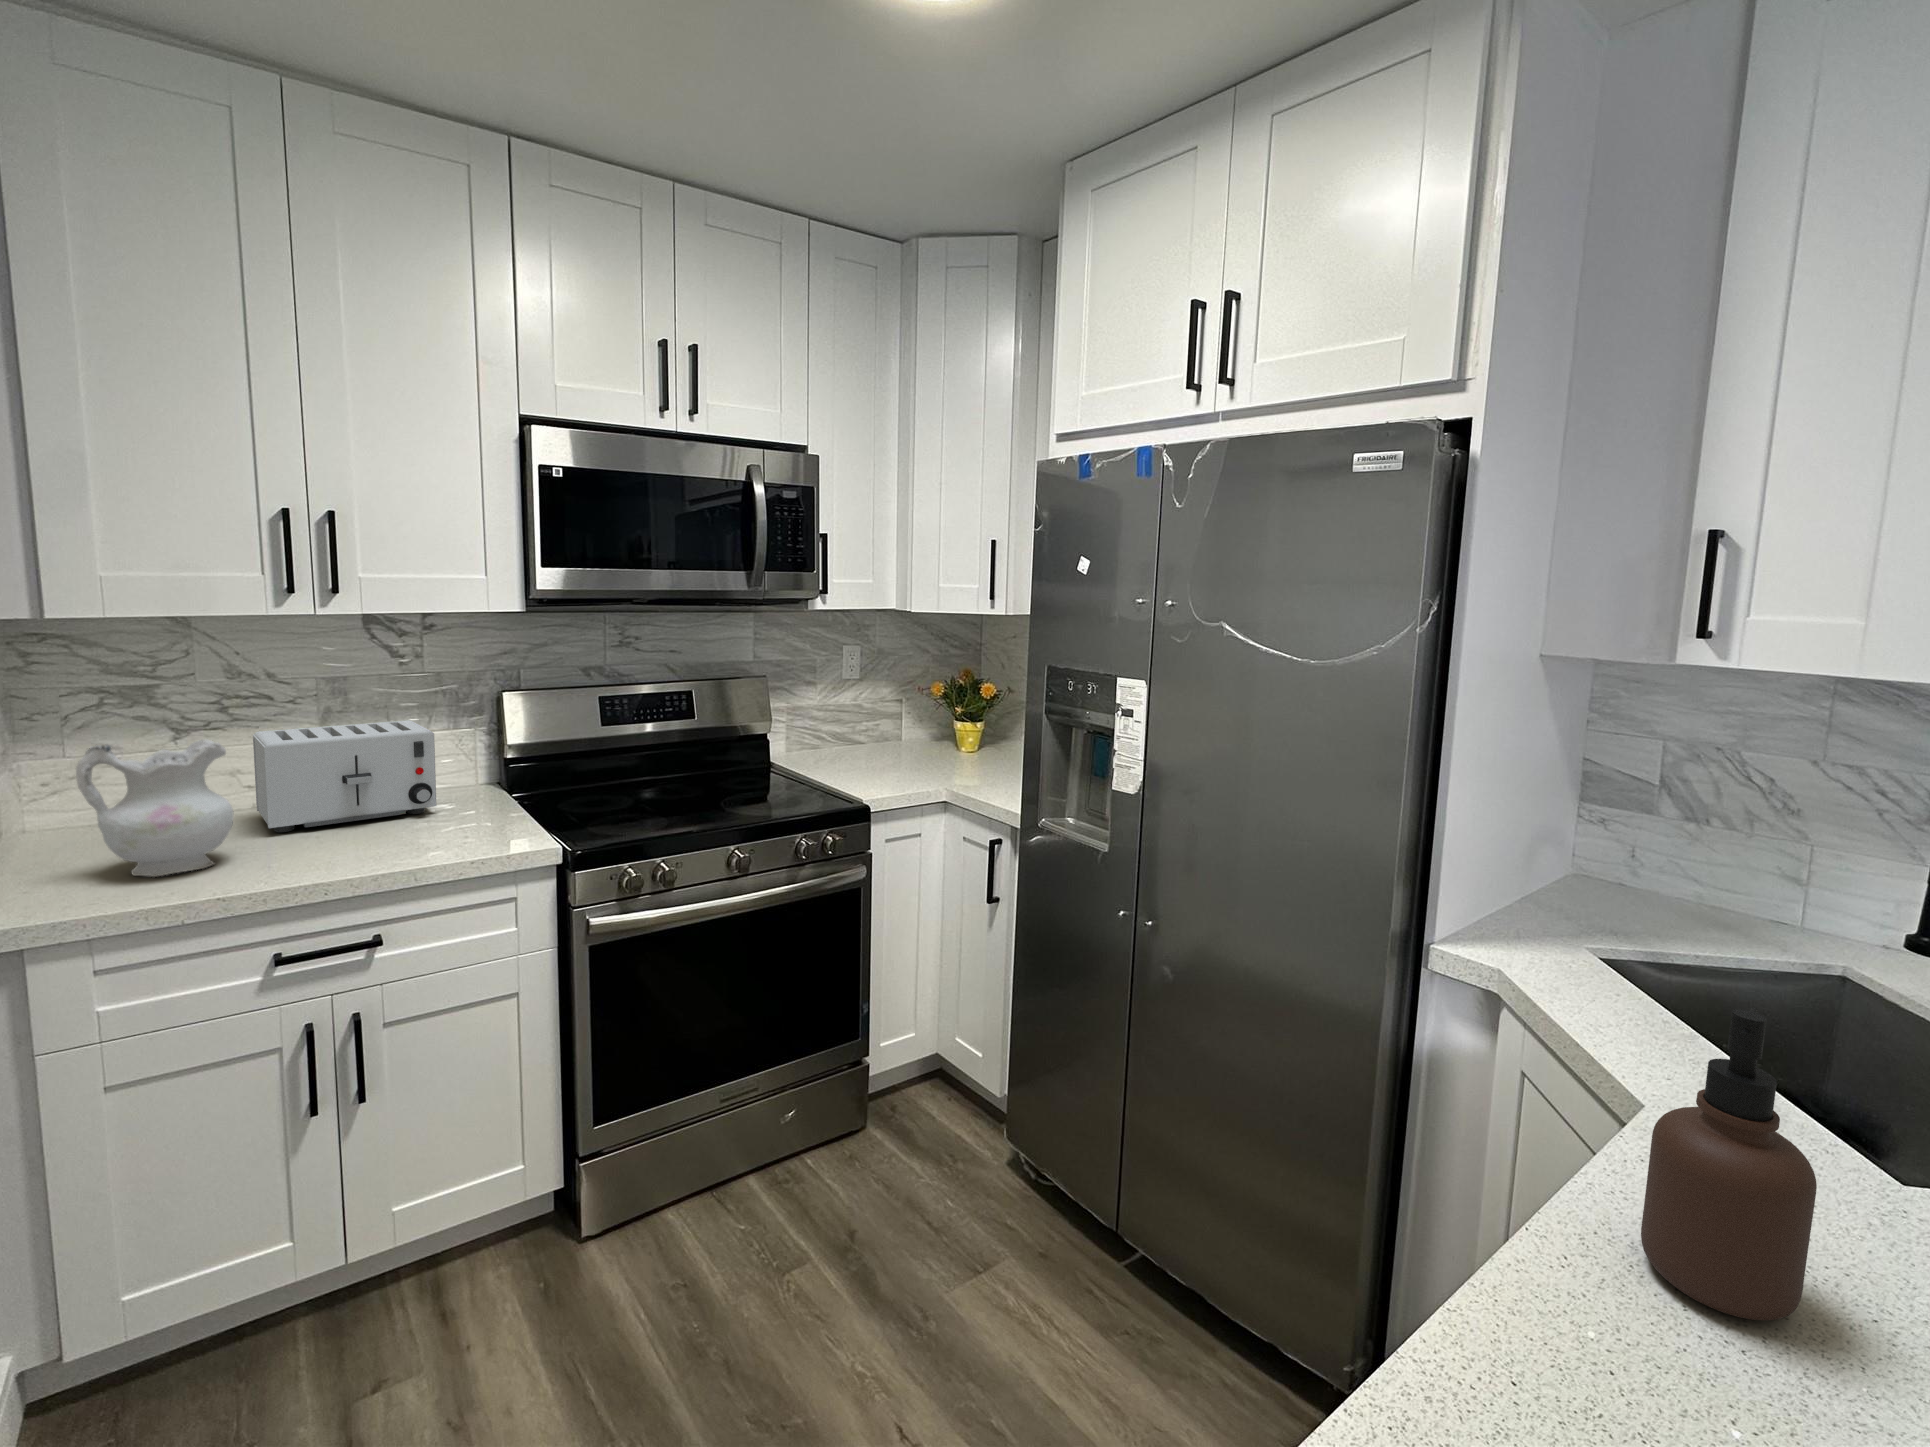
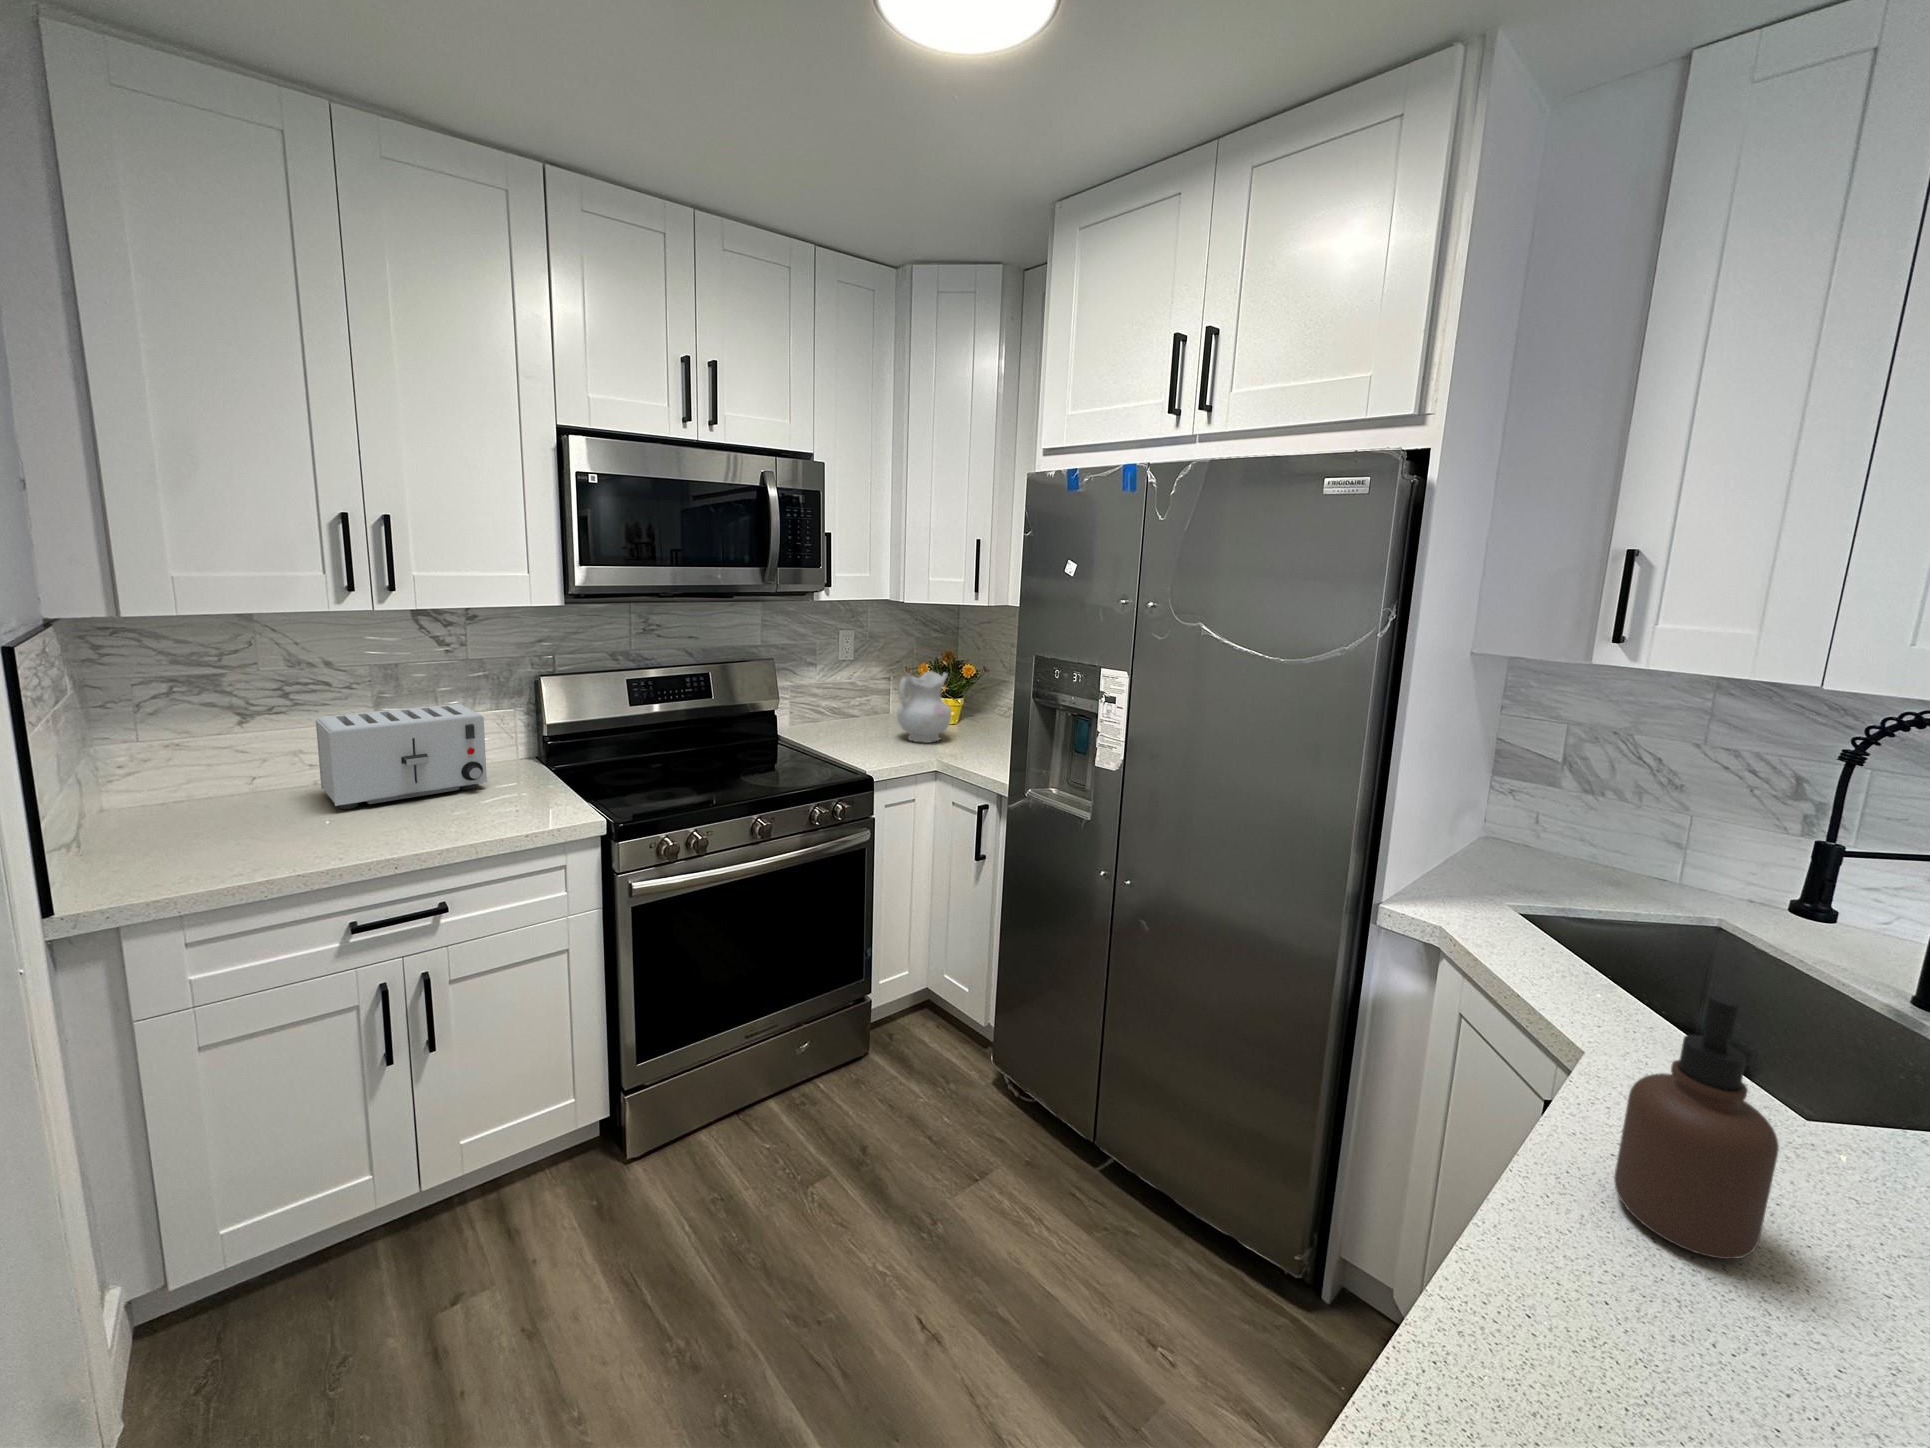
ceramic pitcher: present [76,739,234,877] -> present [897,671,951,743]

